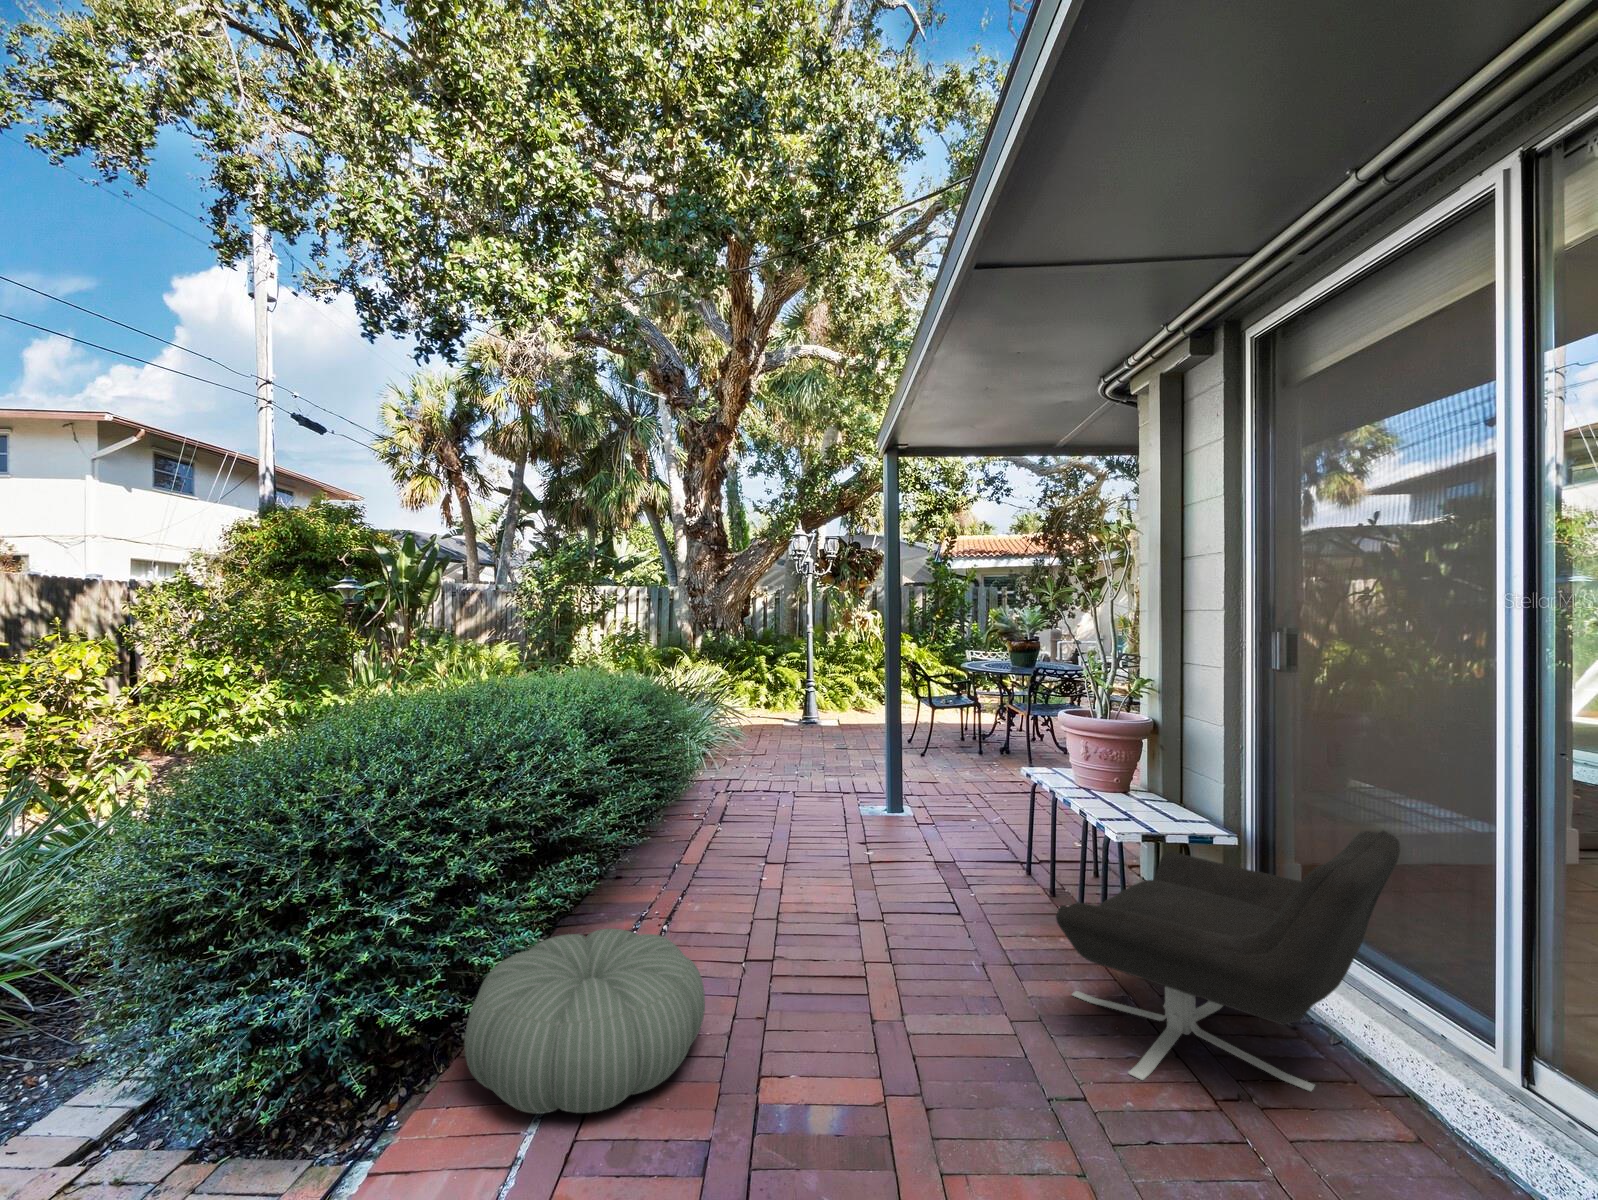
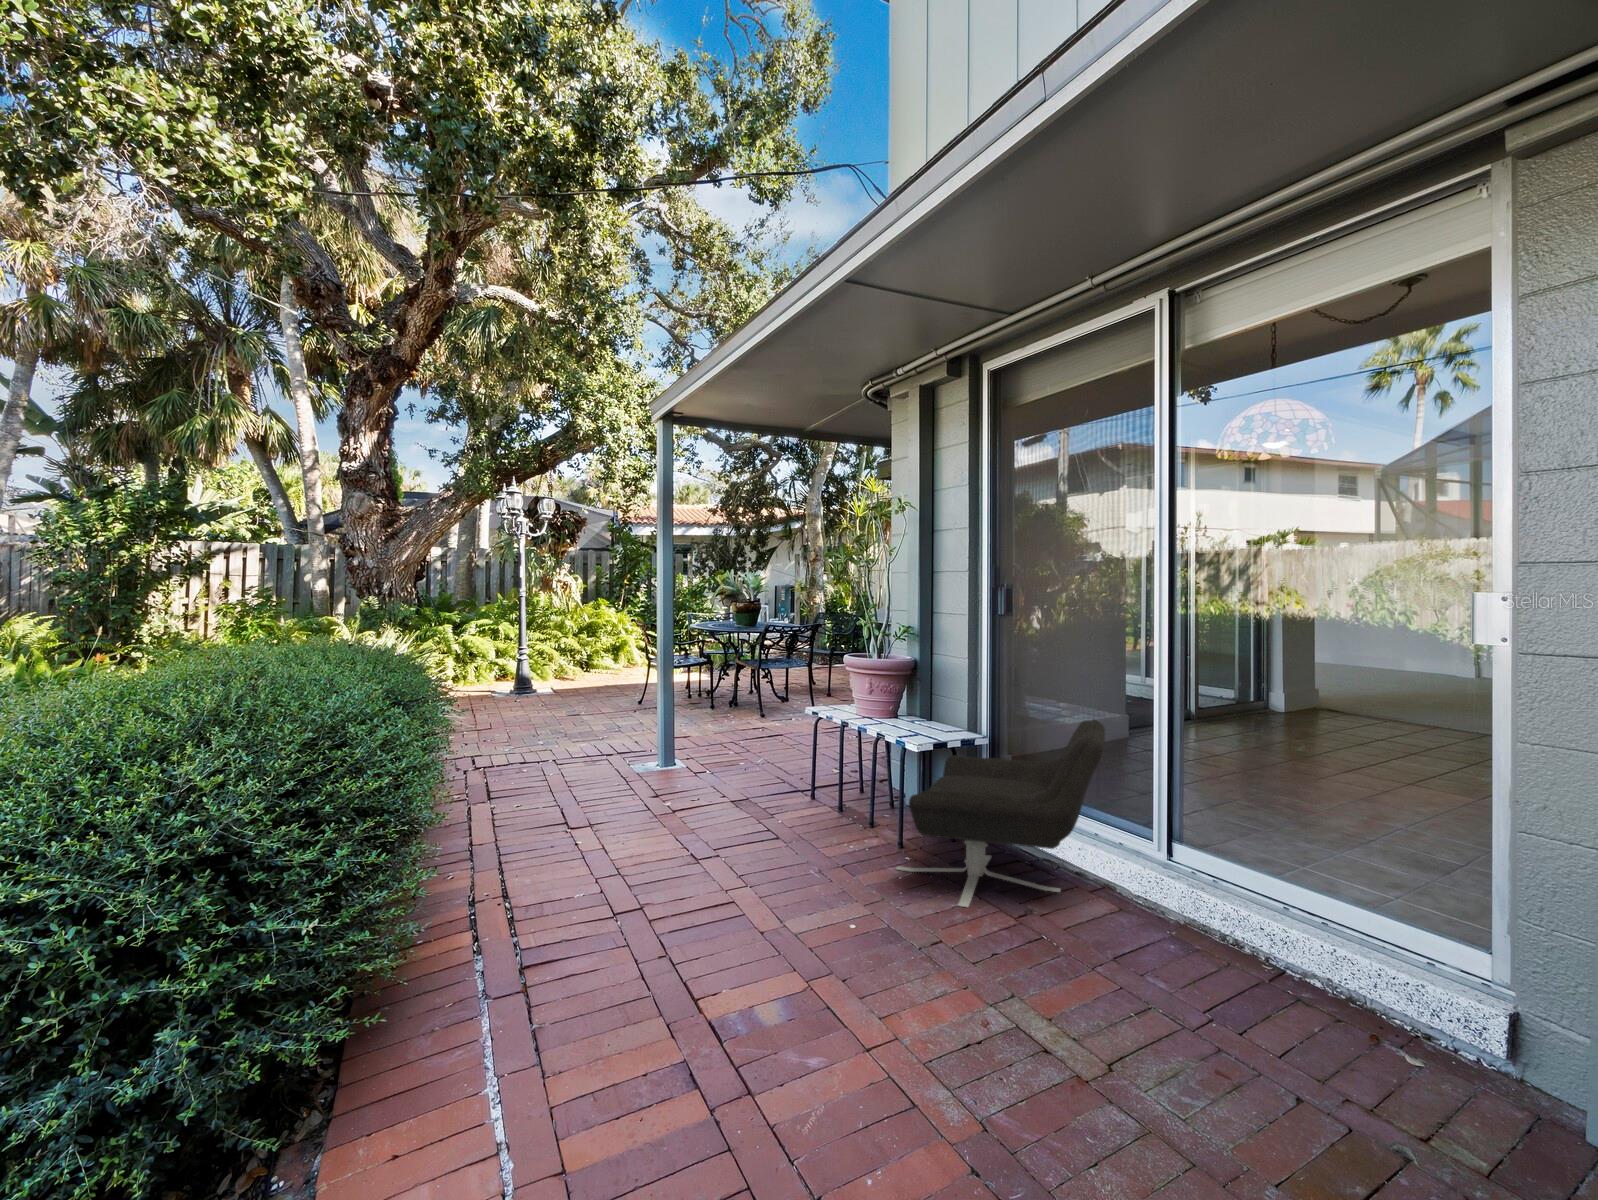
pouf: present [464,929,705,1114] -> none [433,873,656,1030]

